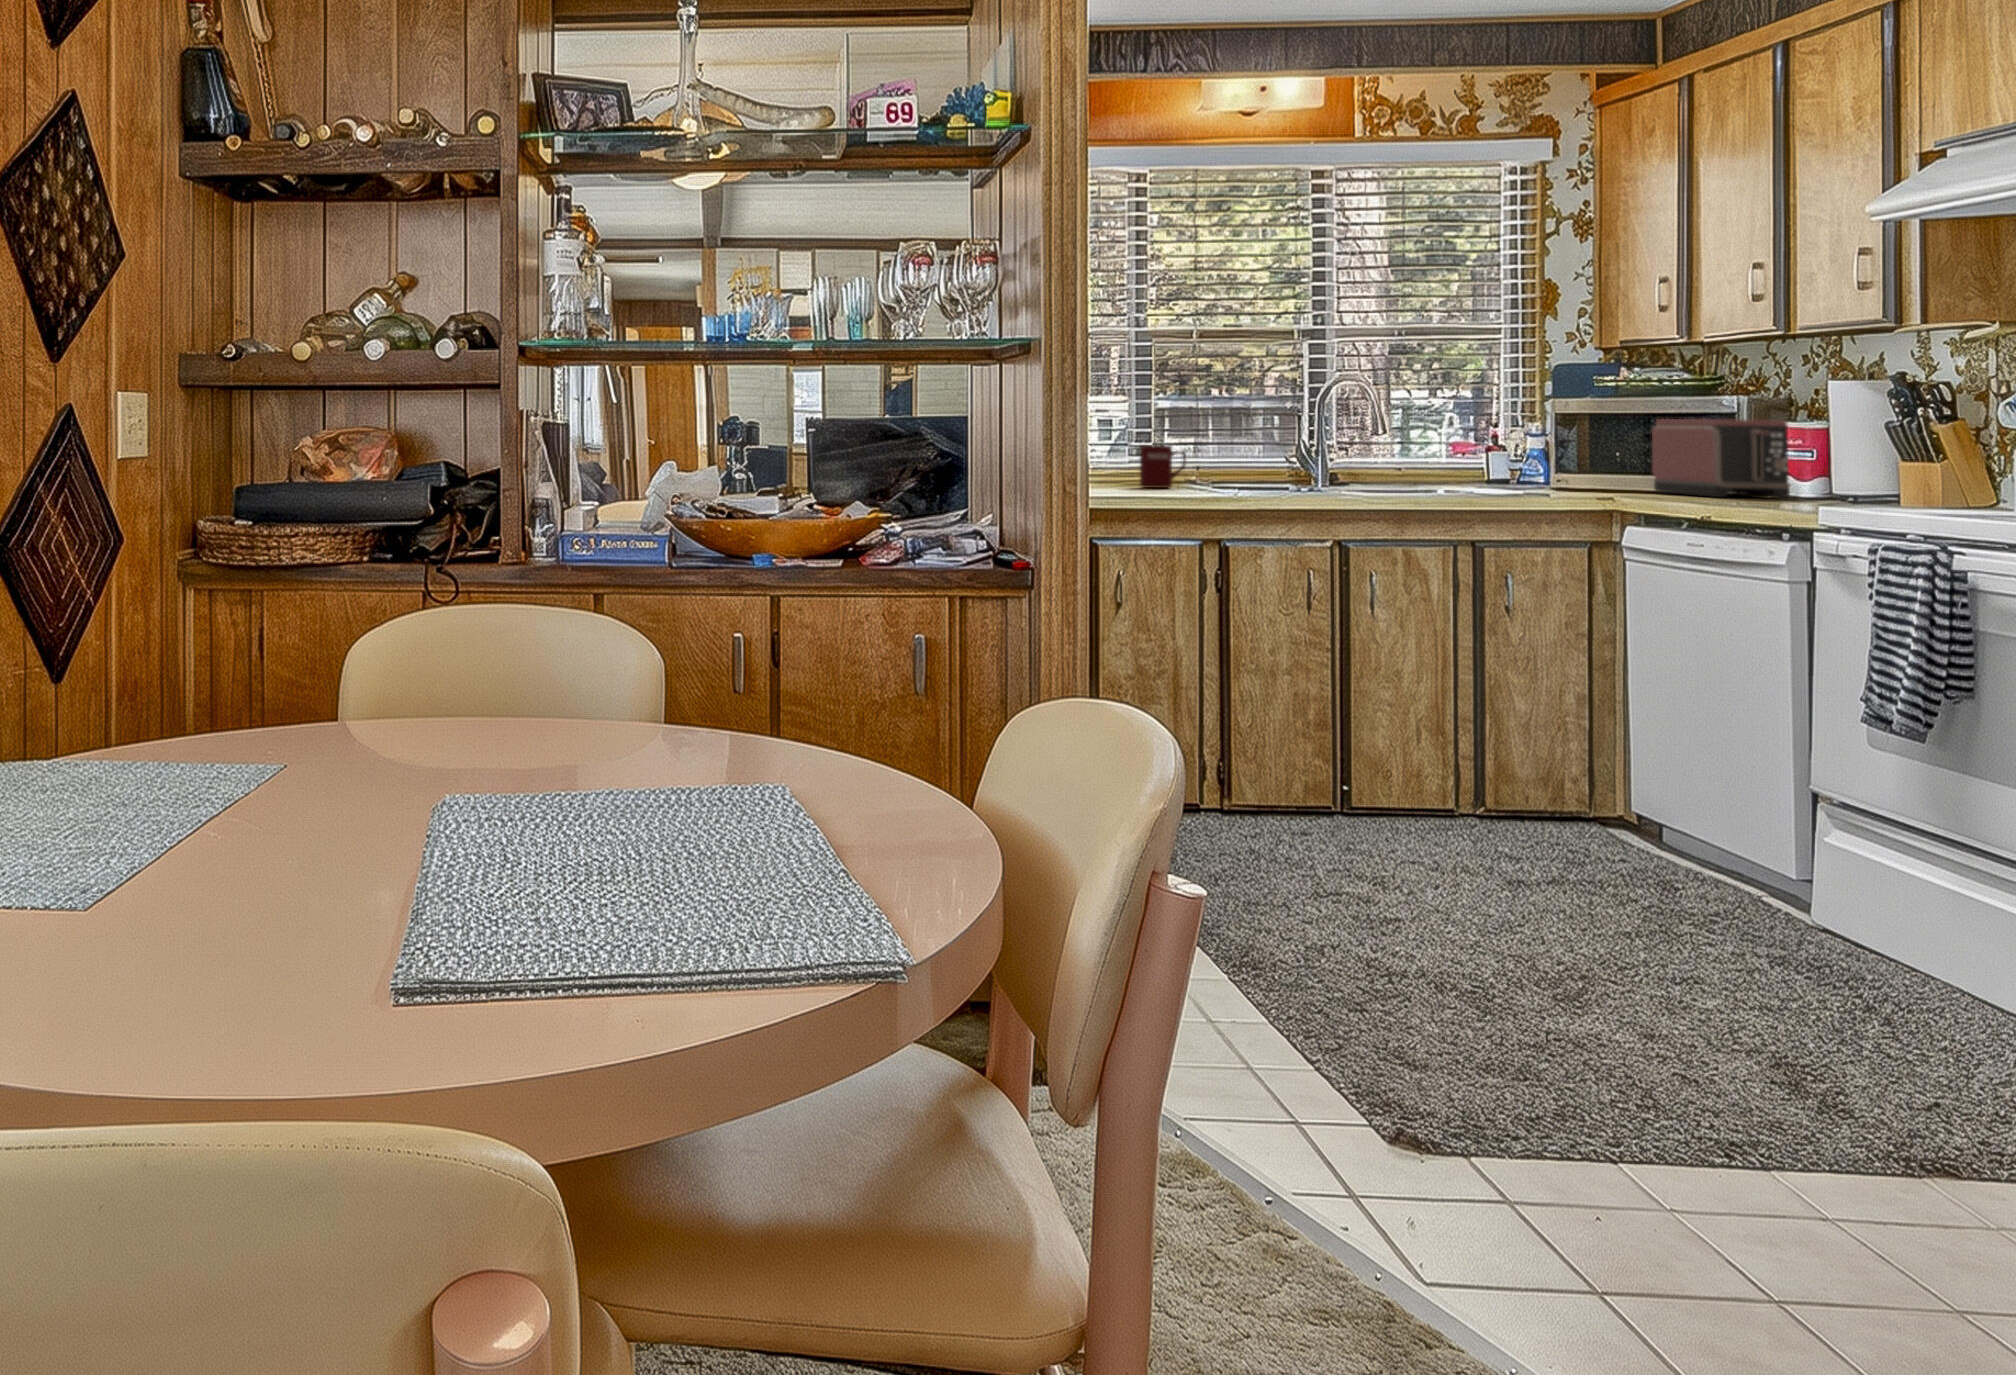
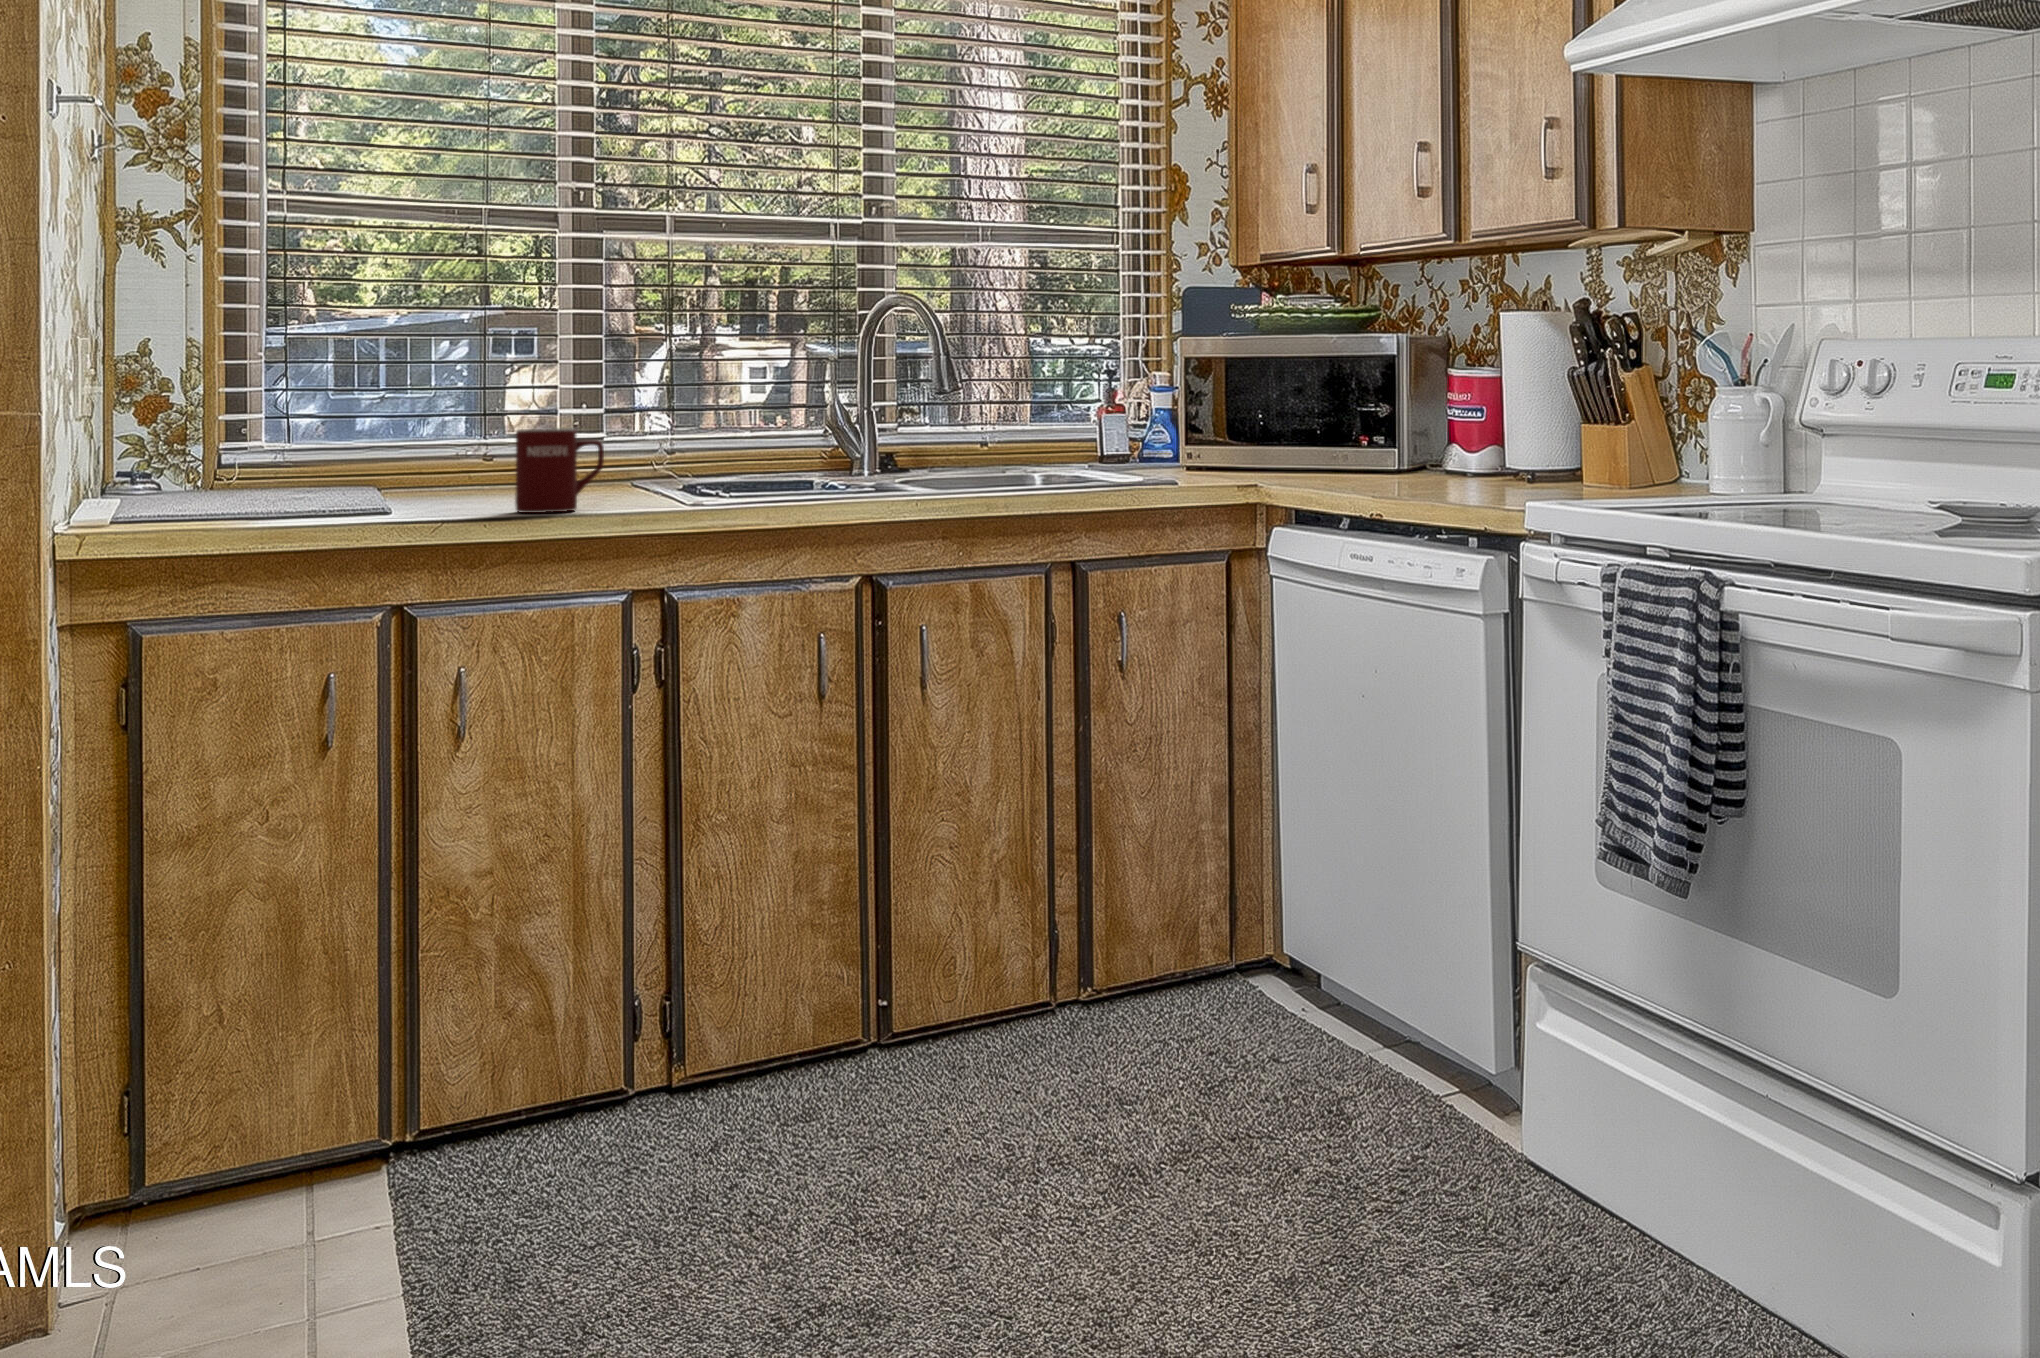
toaster: present [1652,419,1793,498] -> none [1299,365,1464,478]

